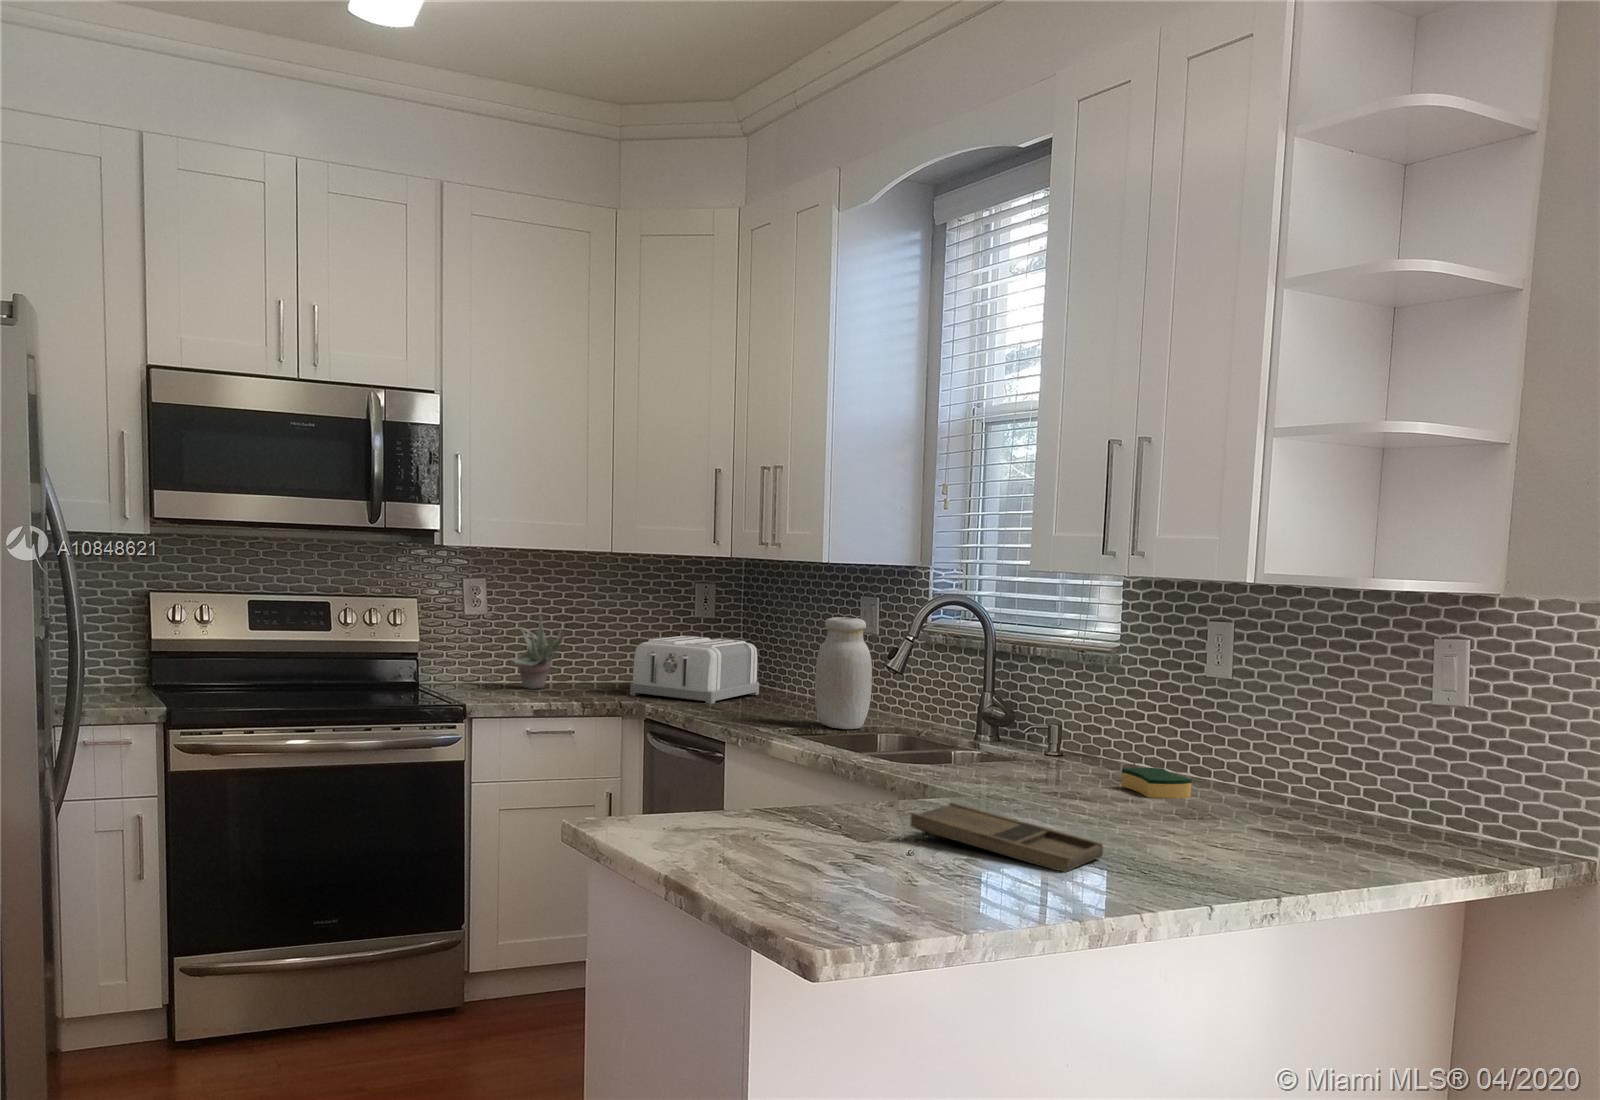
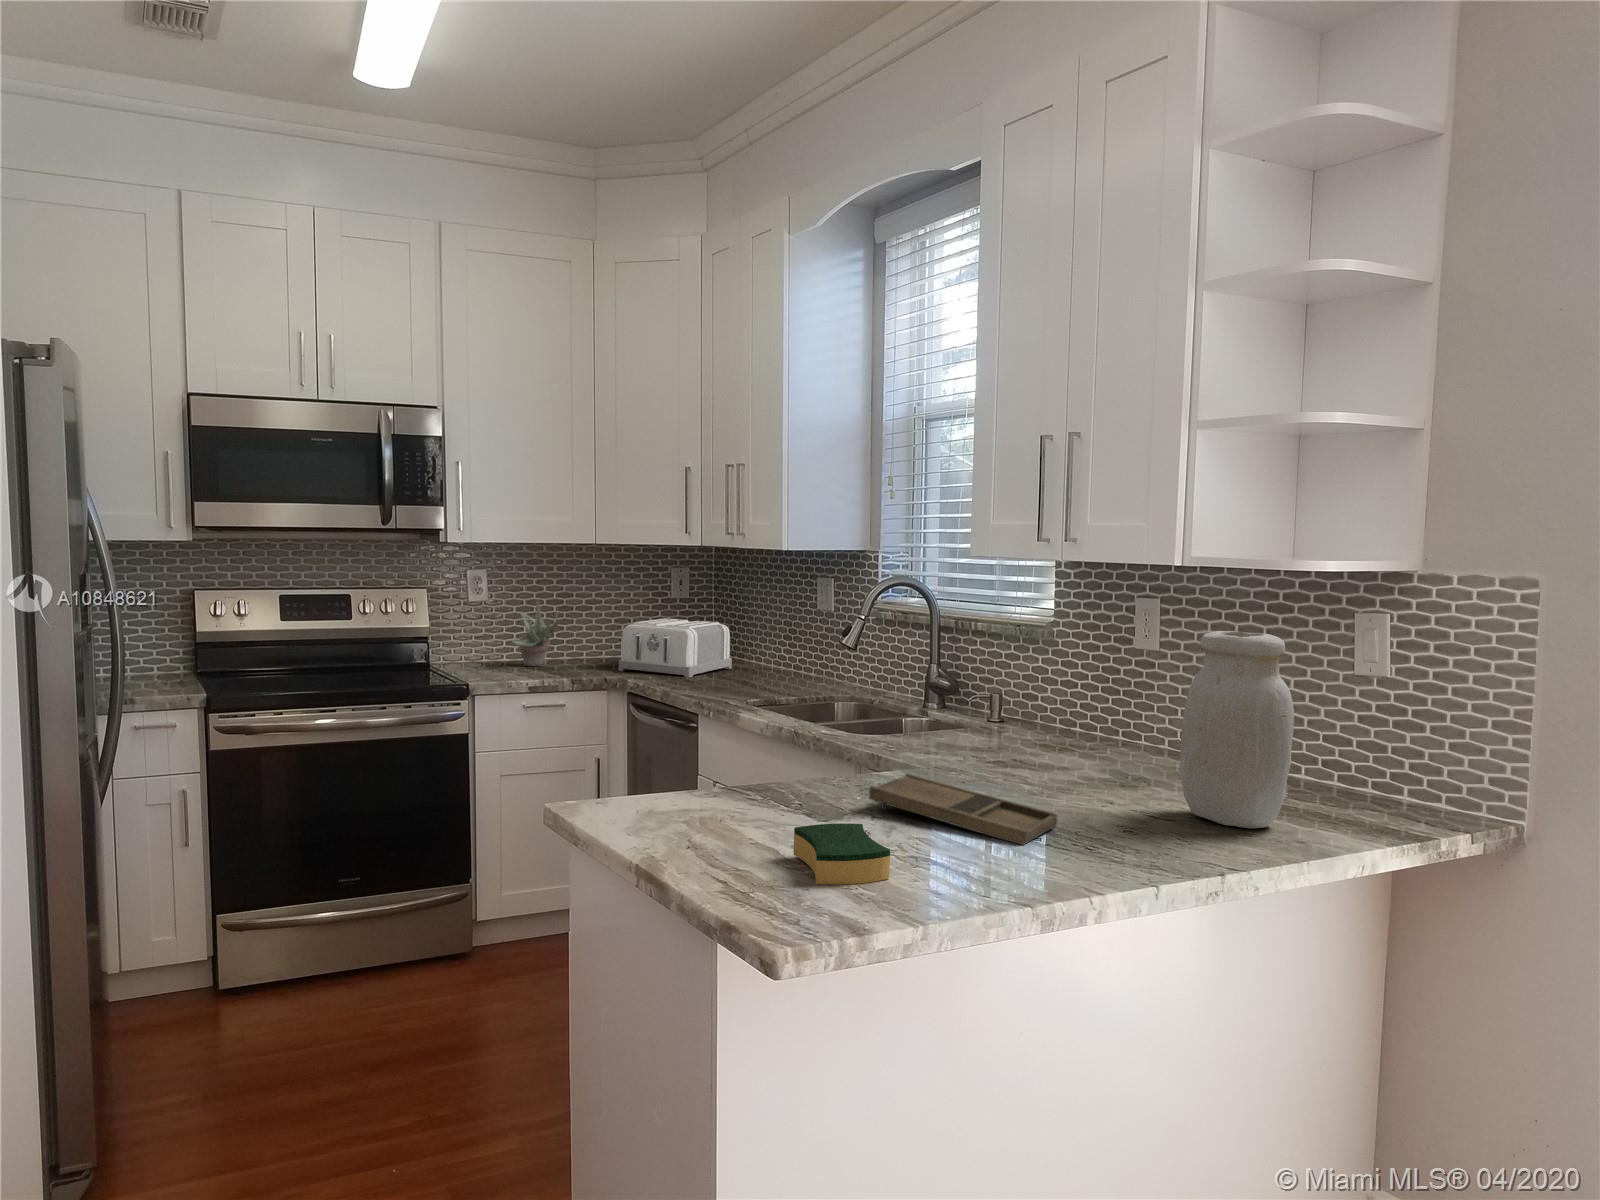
jar: present [815,617,872,729] -> present [1180,631,1294,829]
sponge: present [1121,768,1192,798] -> present [794,823,890,885]

